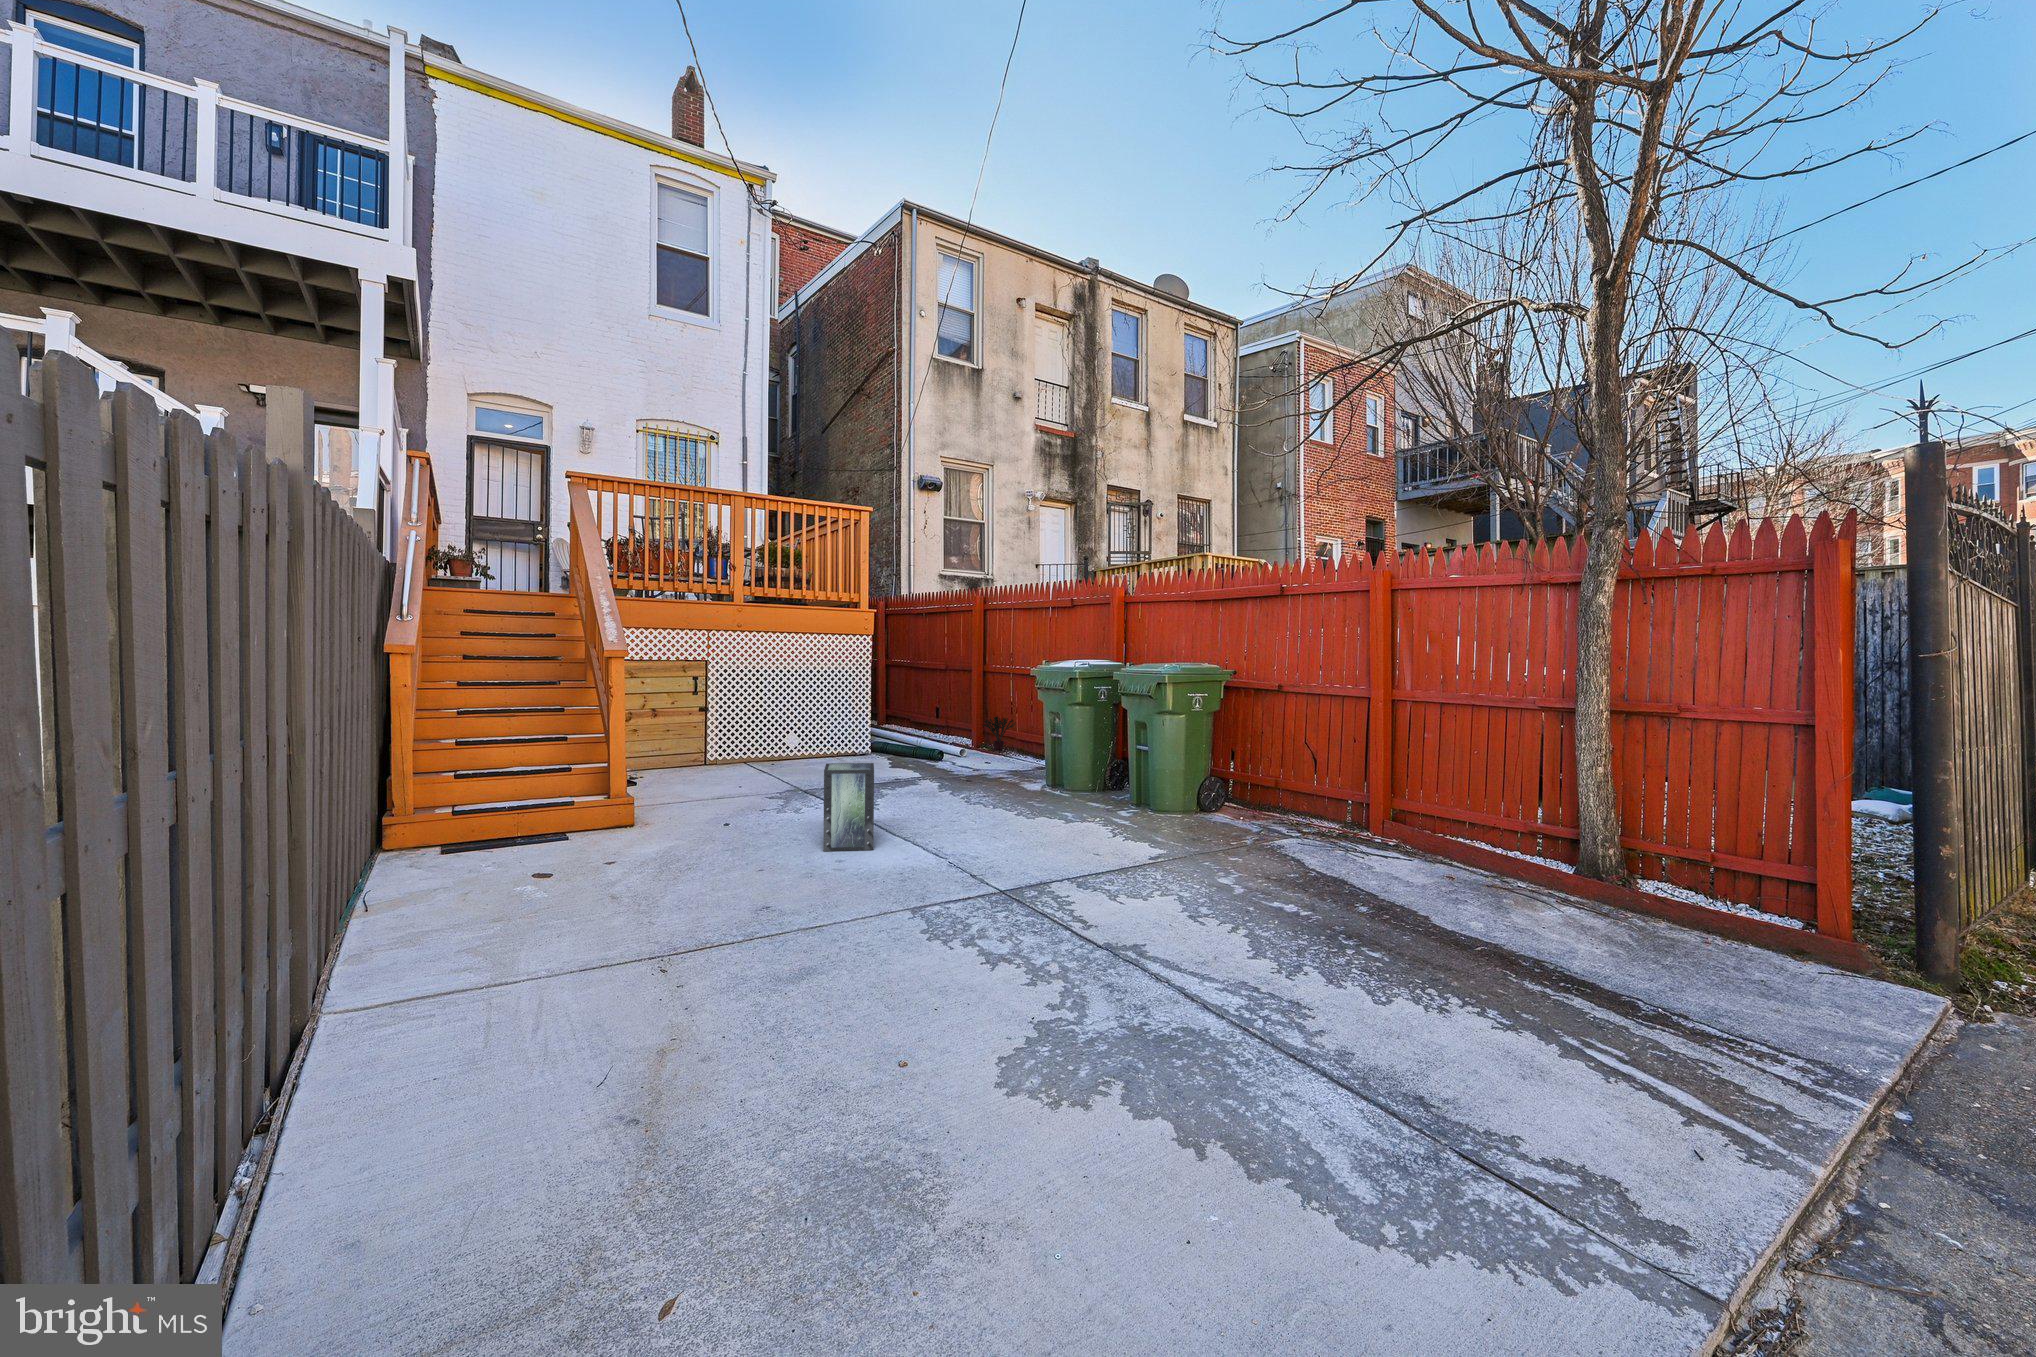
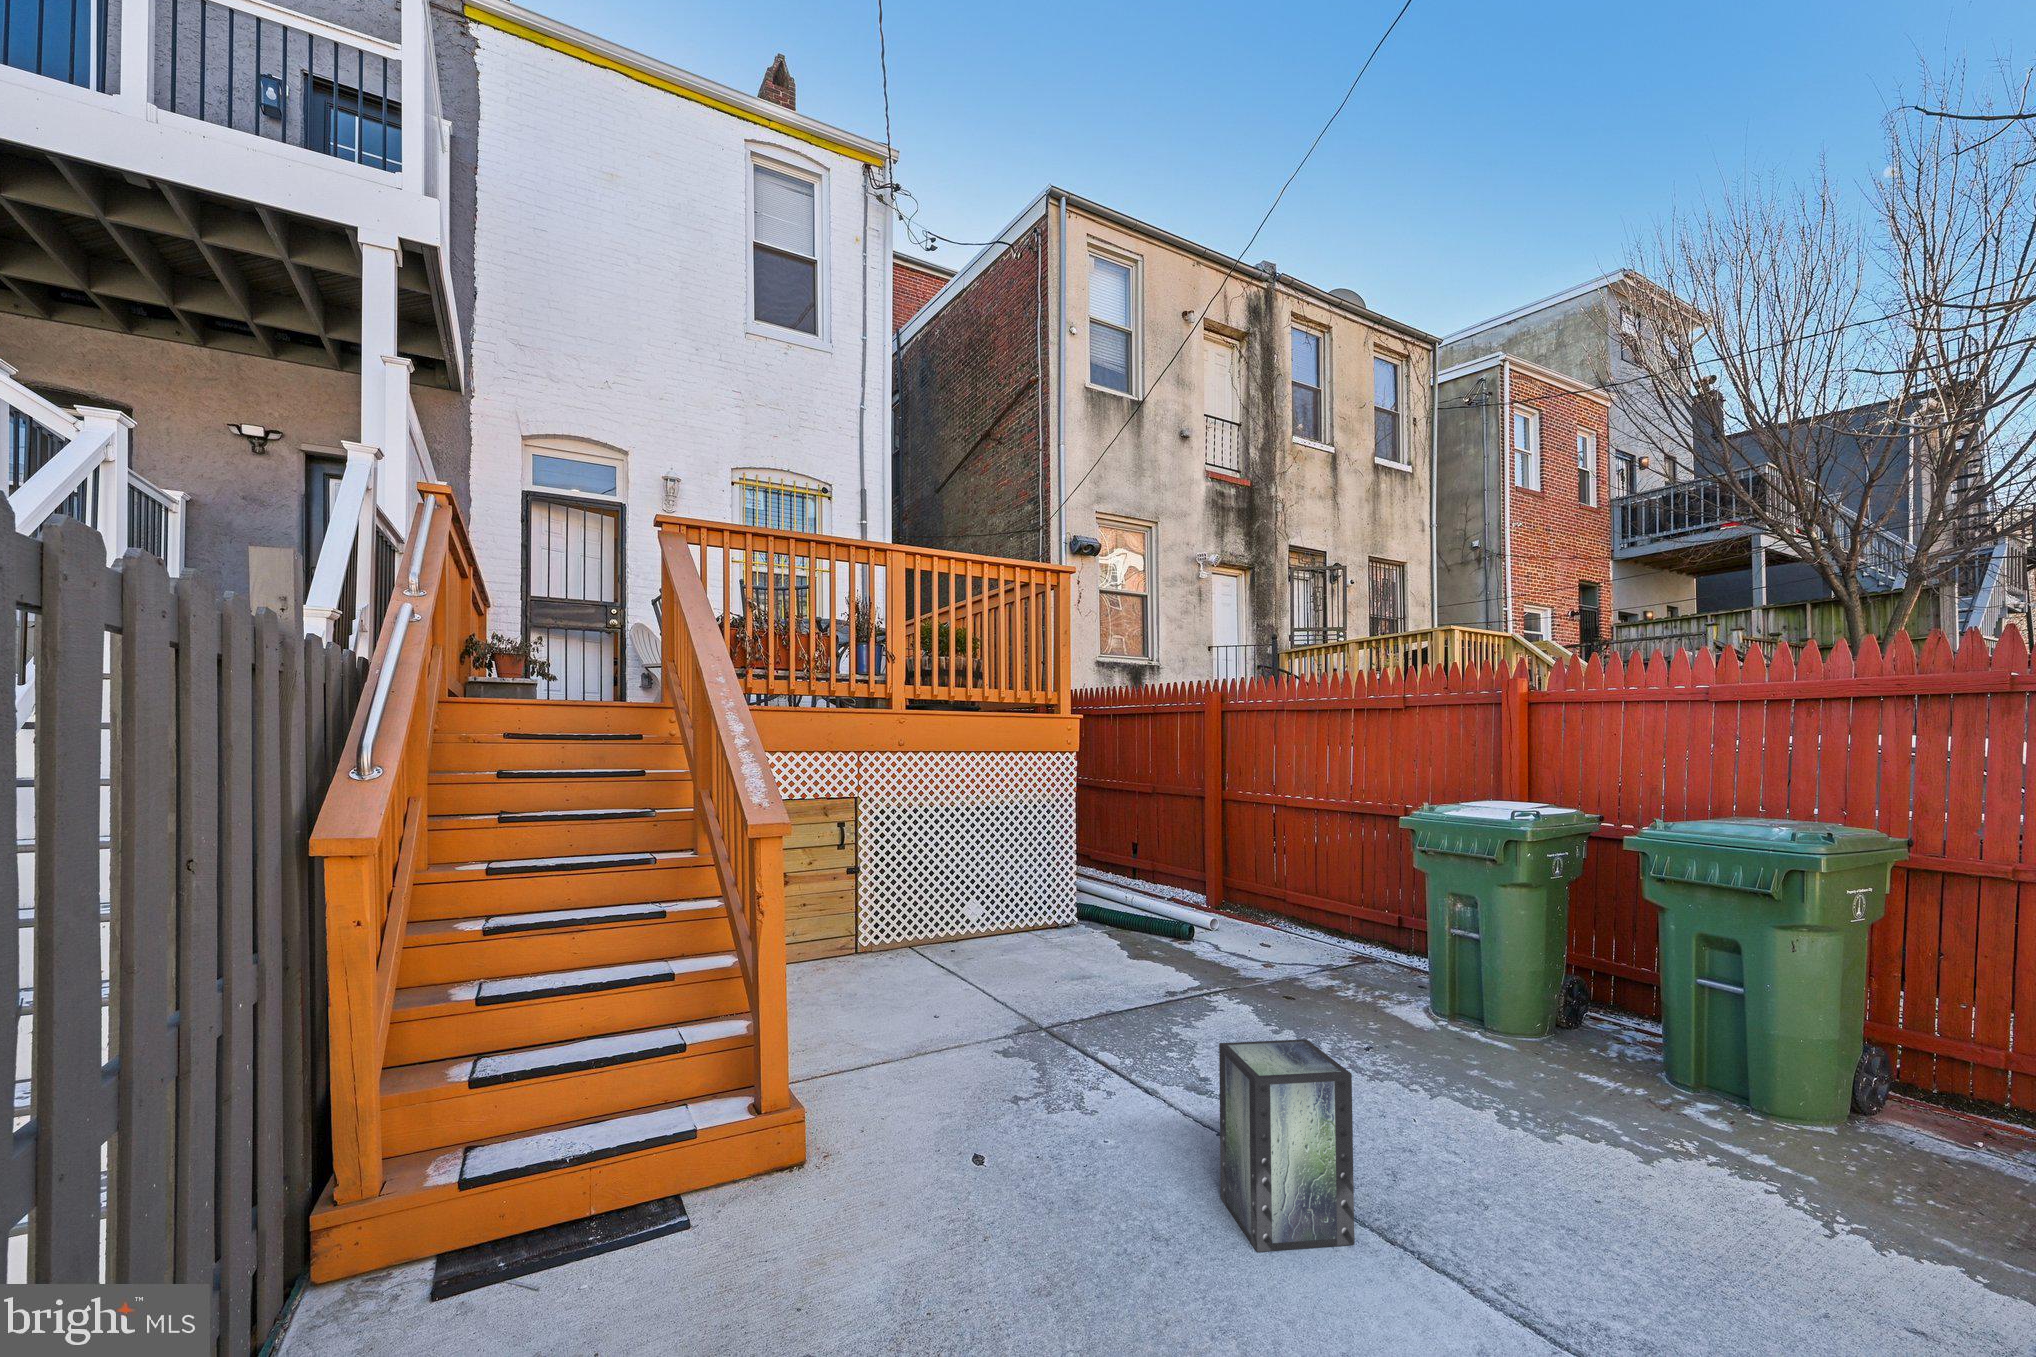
potted plant: present [983,716,1016,750] -> none [1225,861,1278,913]

